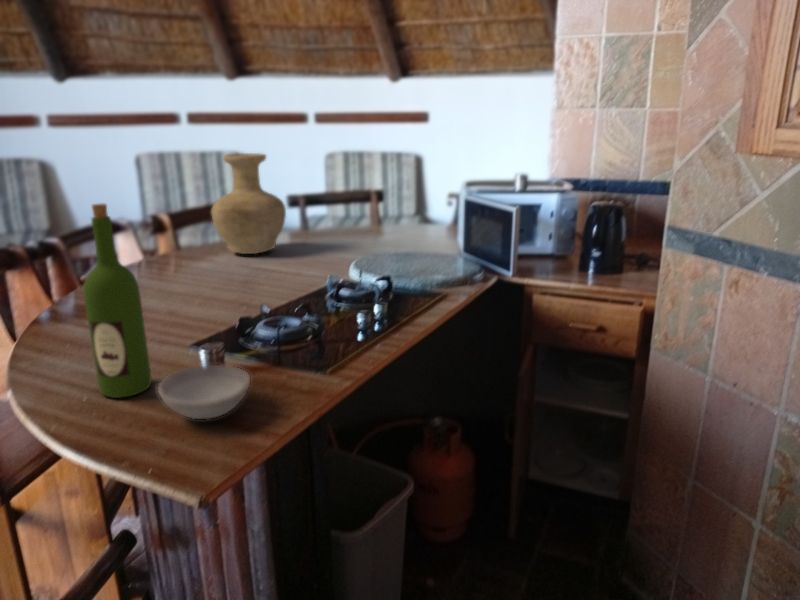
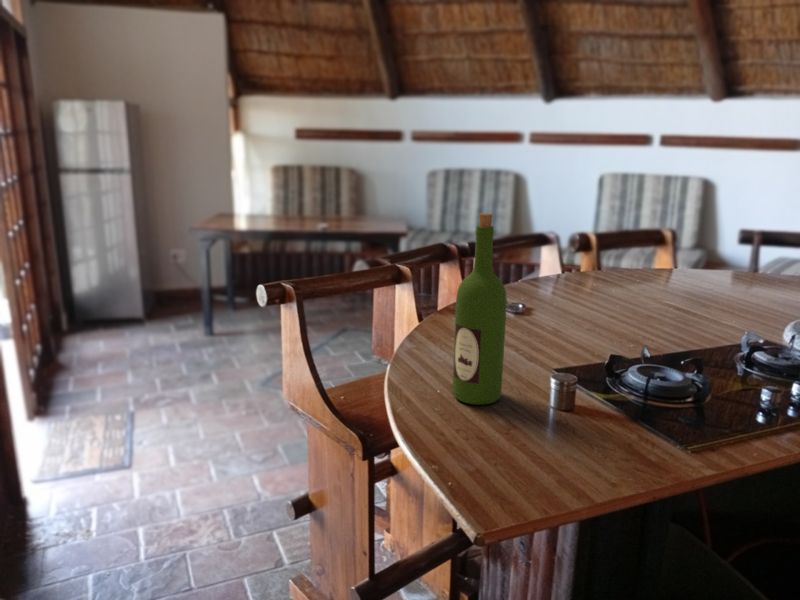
vase: present [211,153,286,254] -> none [637,179,725,290]
bowl: present [158,365,250,419] -> none [491,394,588,454]

